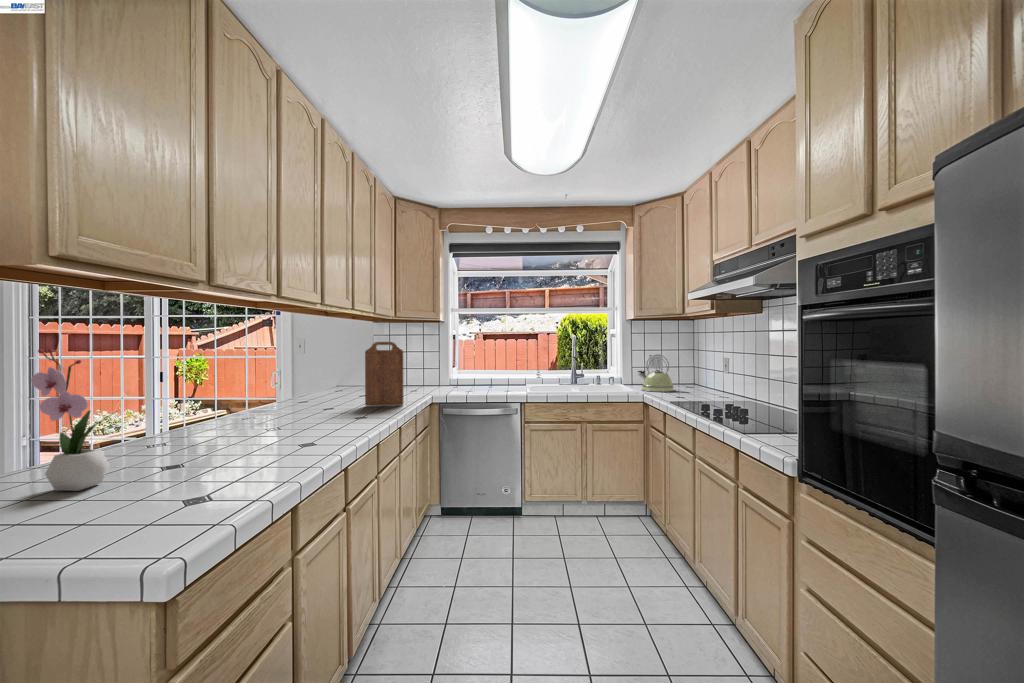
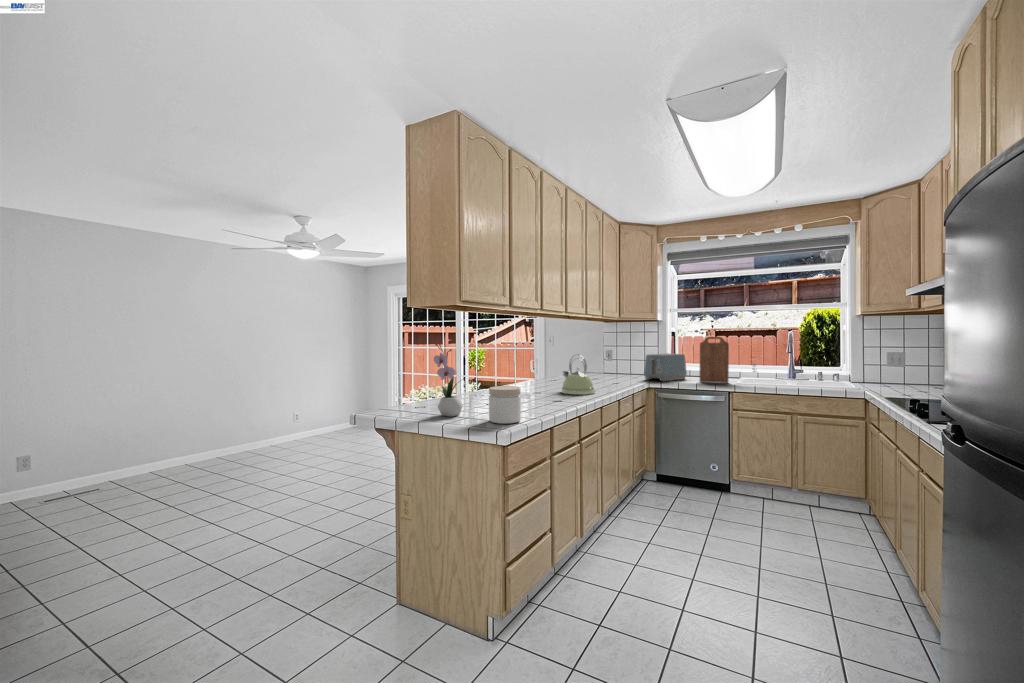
cutting board: present [365,342,404,406] -> present [699,337,729,383]
kettle: present [638,355,674,392] -> present [561,355,595,395]
toaster: none [425,361,473,395] -> present [644,353,687,381]
jar: none [162,423,231,495] -> present [489,386,521,424]

